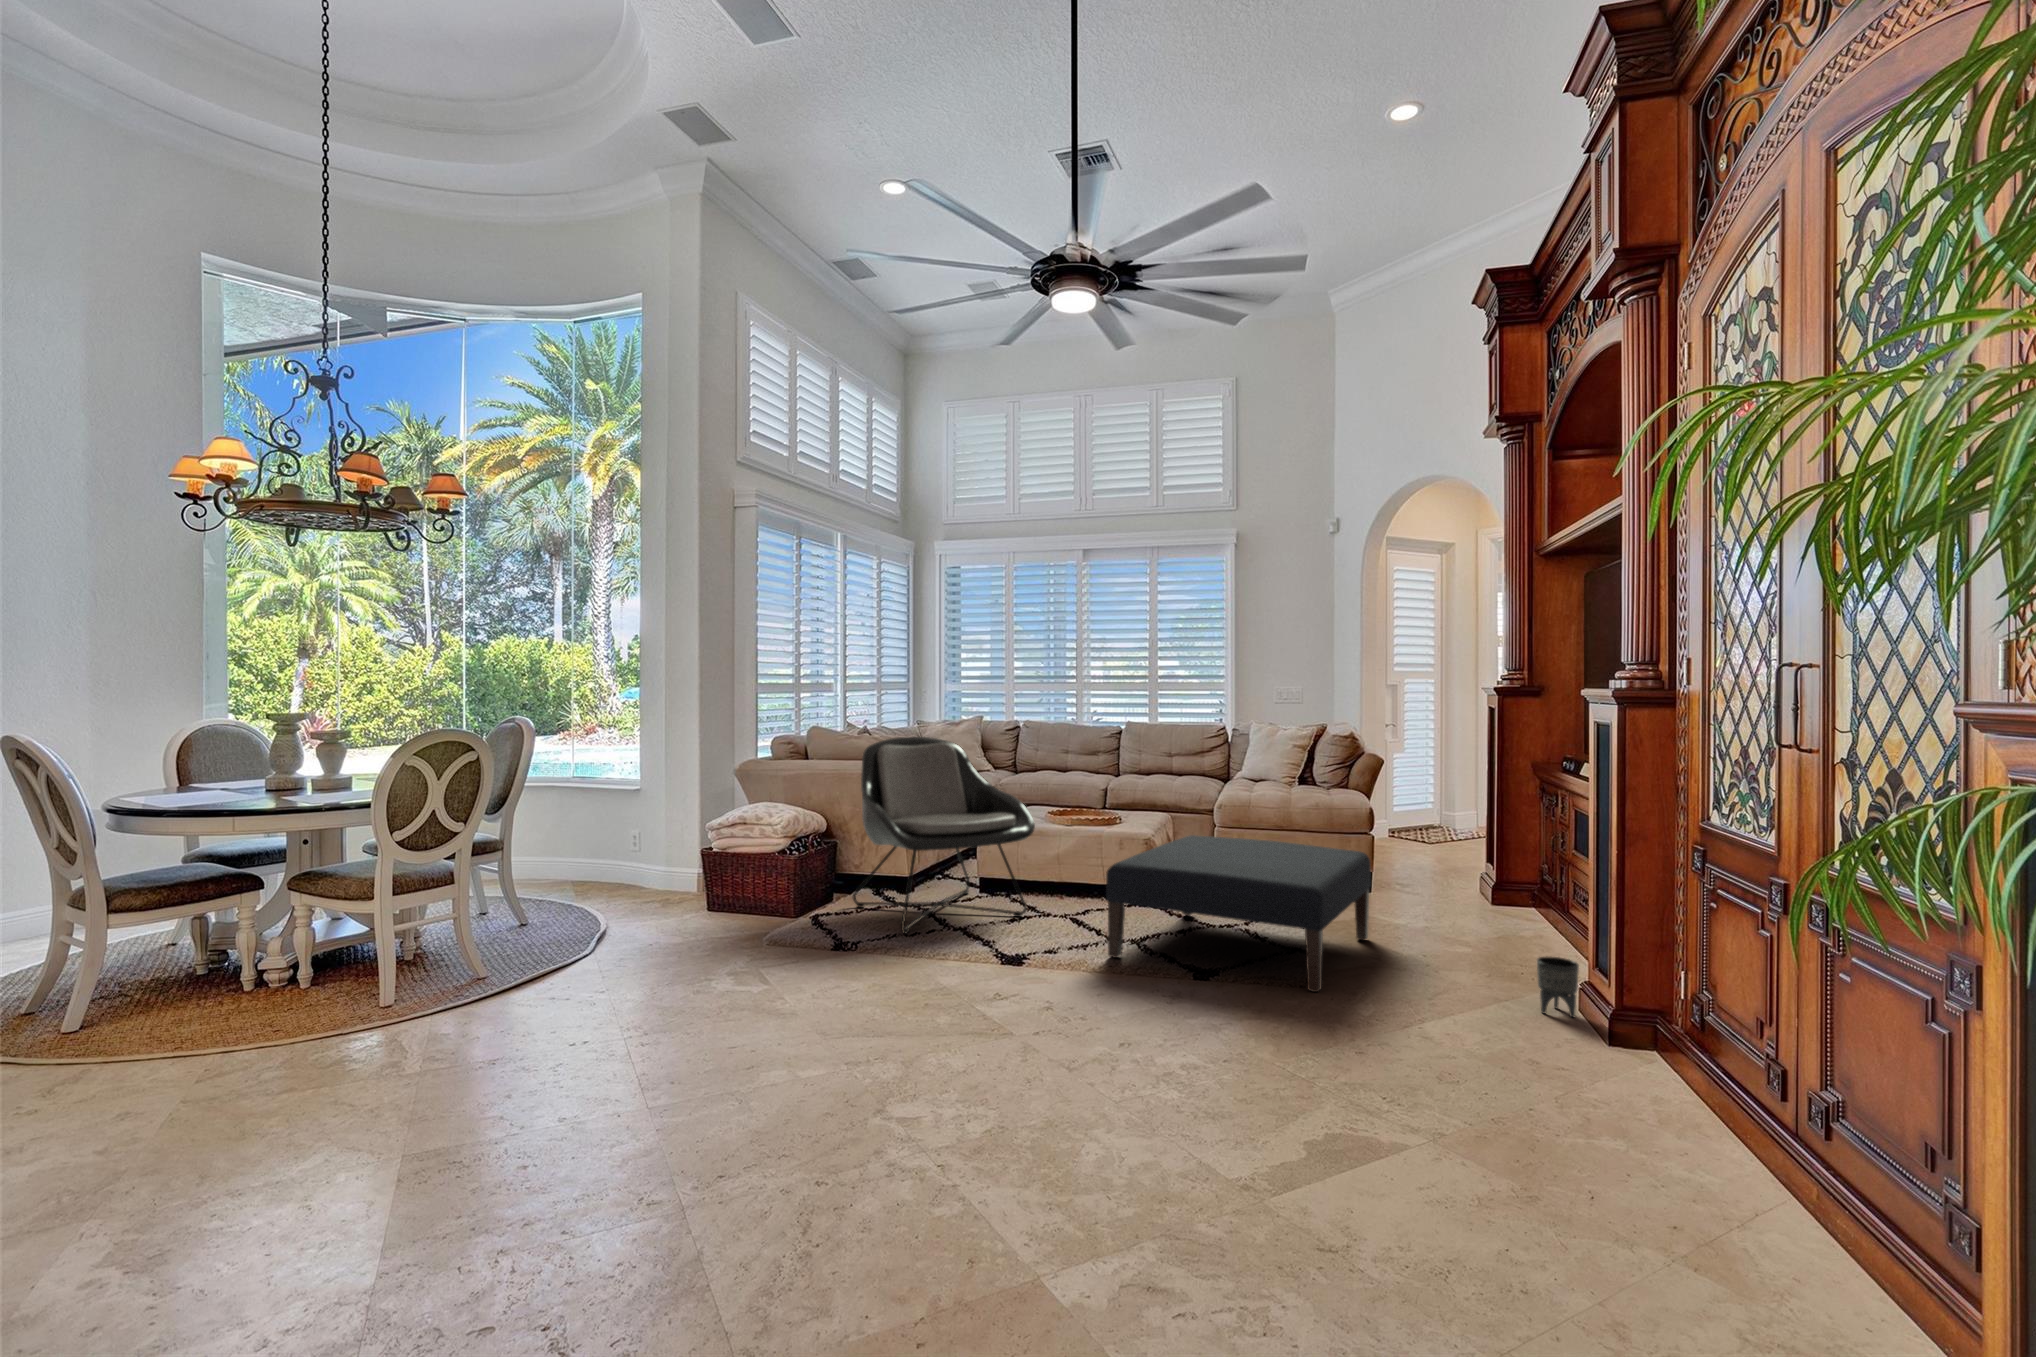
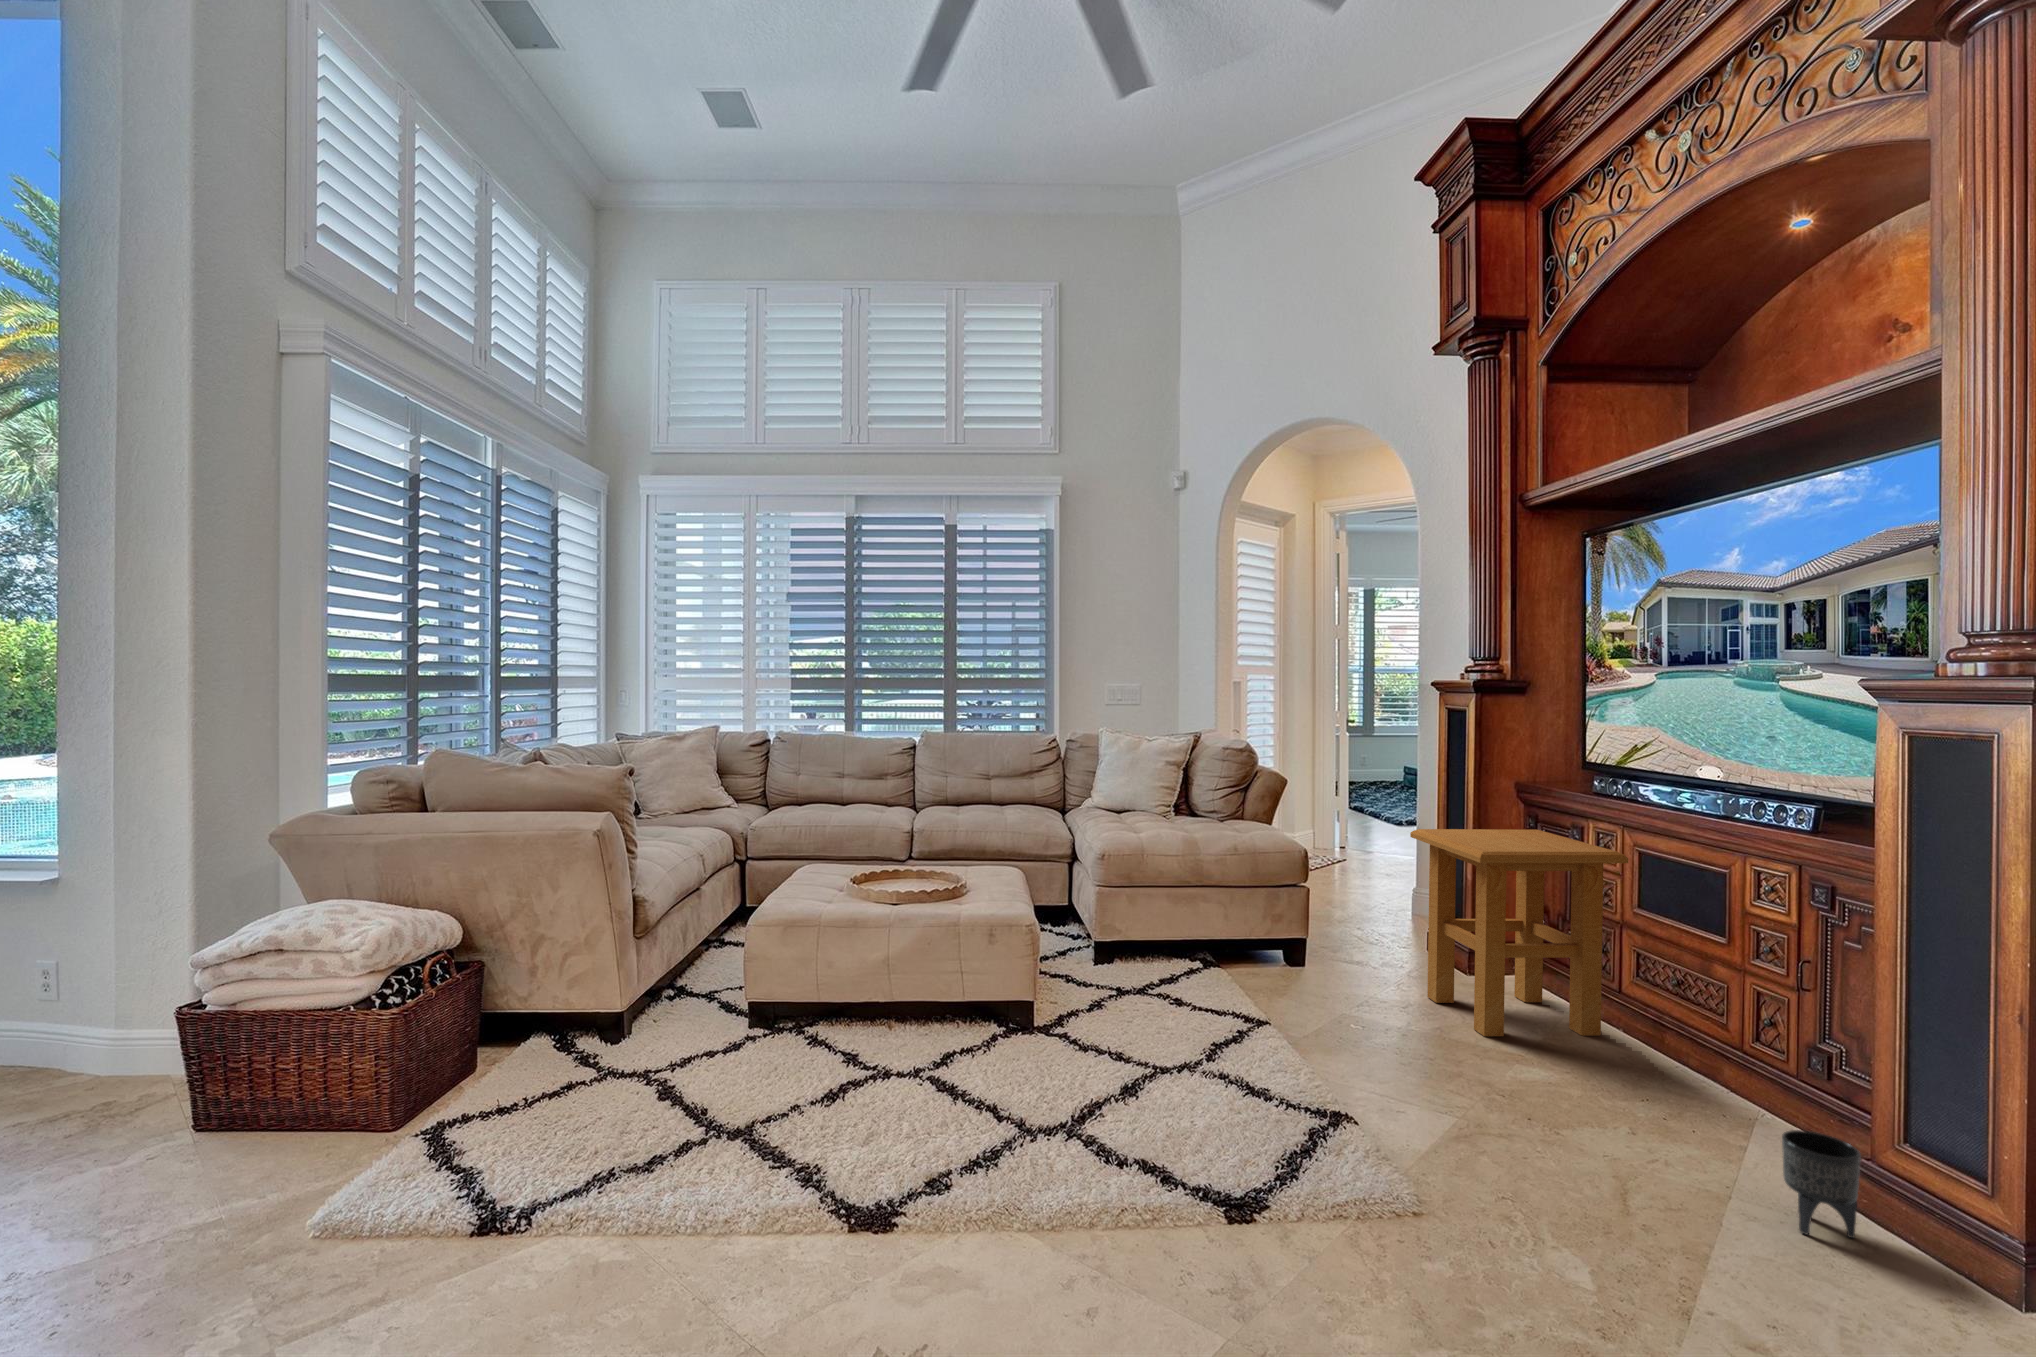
lounge chair: present [852,736,1035,934] -> none [516,769,863,1157]
side table: none [1433,790,1567,936] -> present [1410,829,1628,1036]
ottoman: present [1106,835,1371,992] -> none [1037,921,1456,1232]

